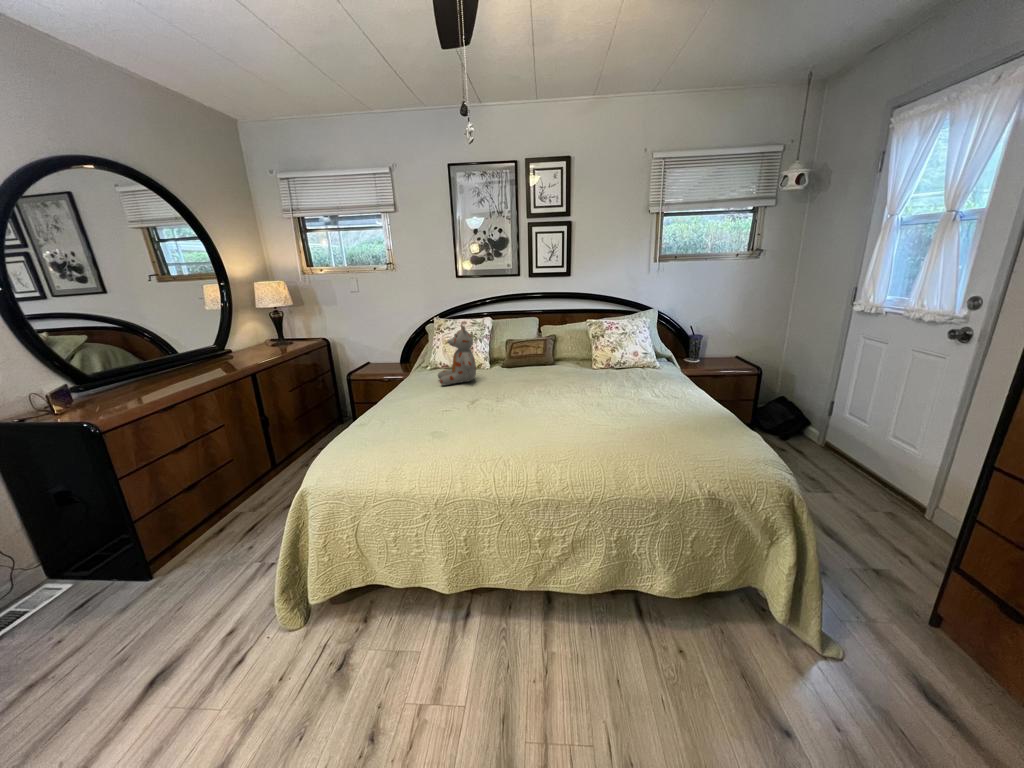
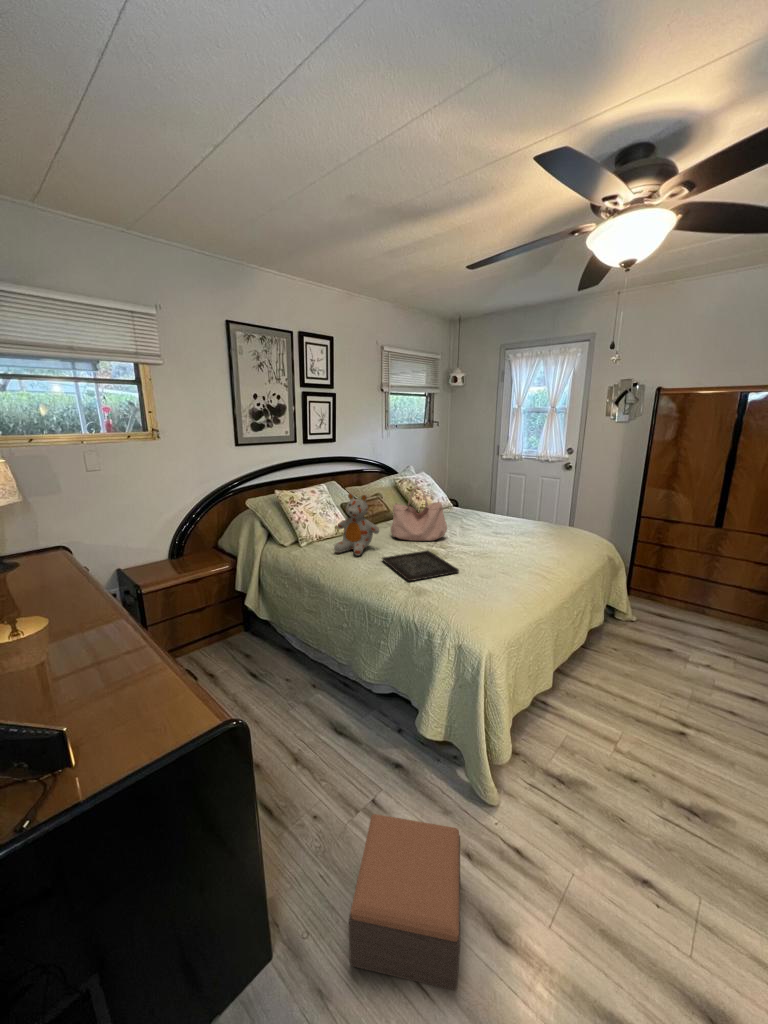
handbag: none [508,326,555,392] -> present [391,487,447,541]
tray: none [399,390,490,419] -> present [382,551,459,581]
footstool: none [101,546,222,662] -> present [349,814,460,990]

